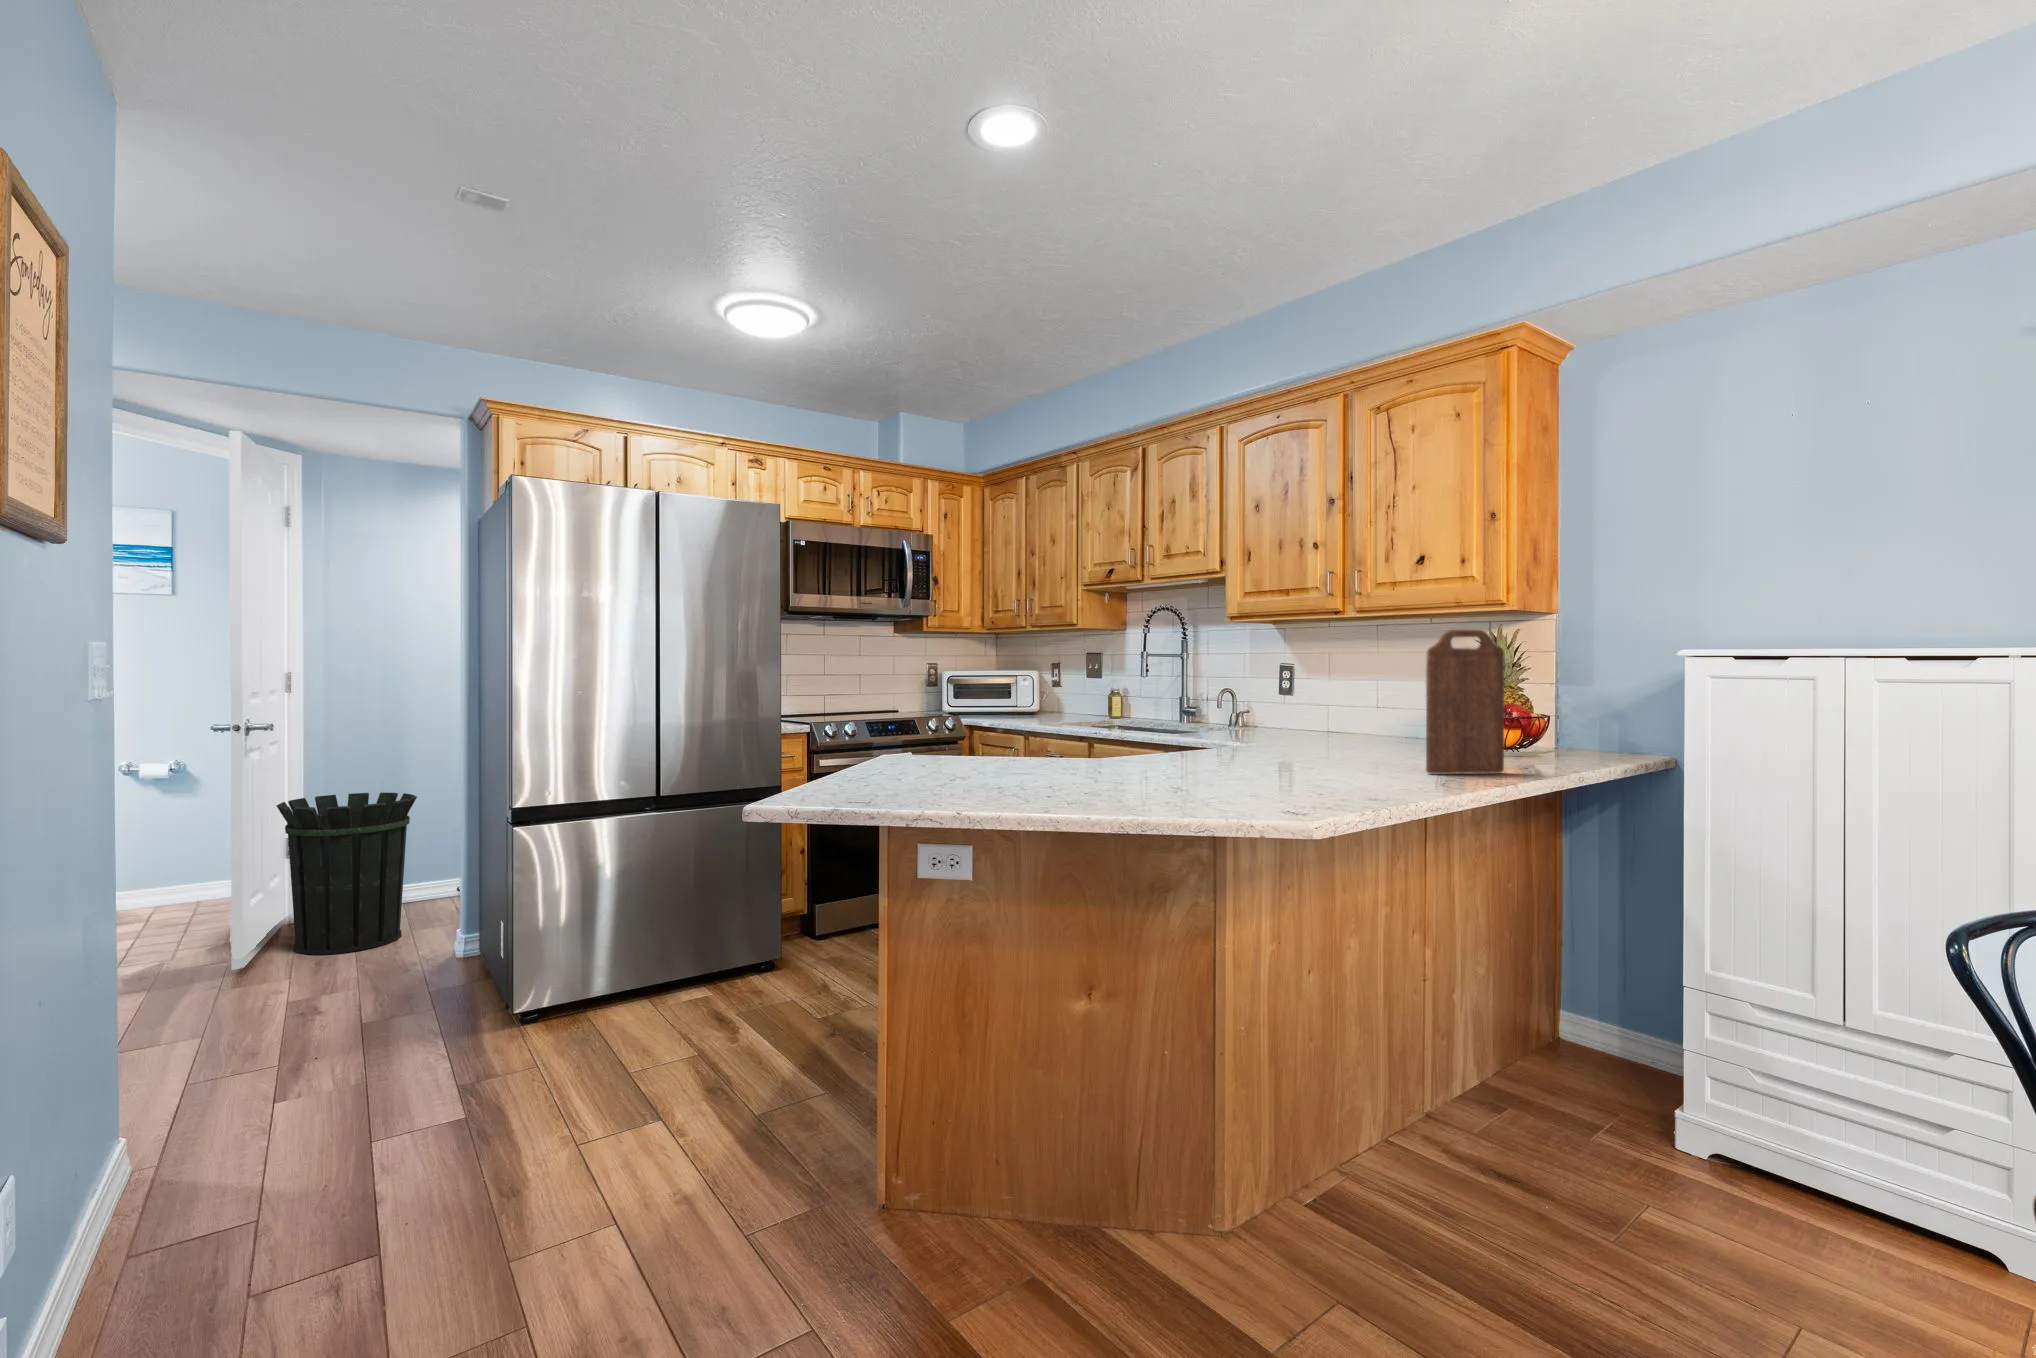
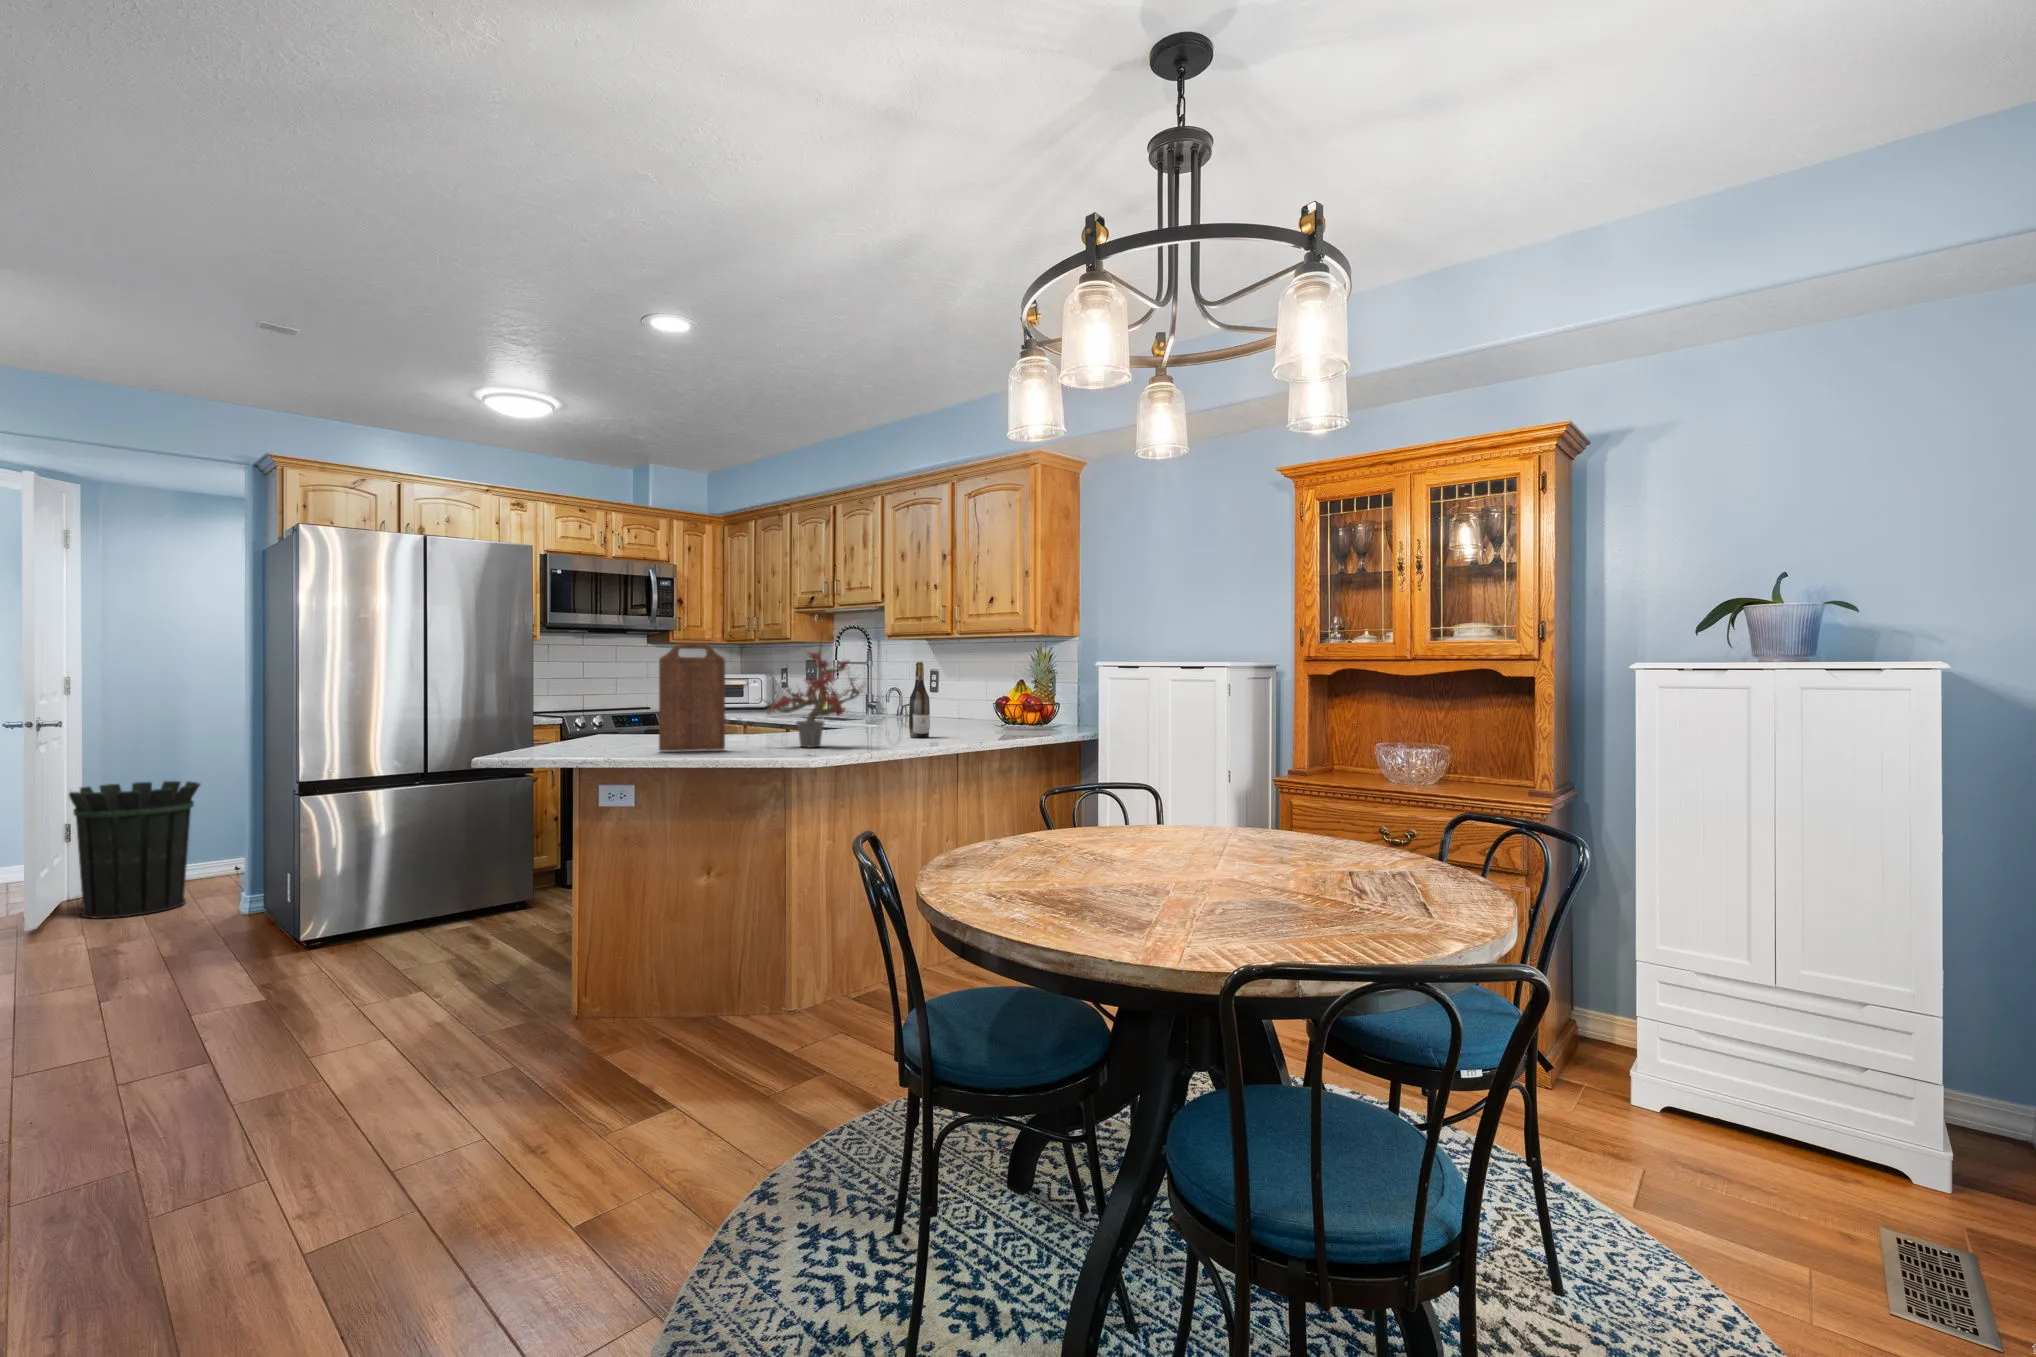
potted plant: none [1156,600,1345,790] -> present [764,642,864,747]
cutting board: present [1426,630,1505,774] -> present [659,643,725,751]
wine bottle: none [1348,650,1382,769] -> present [909,662,930,738]

